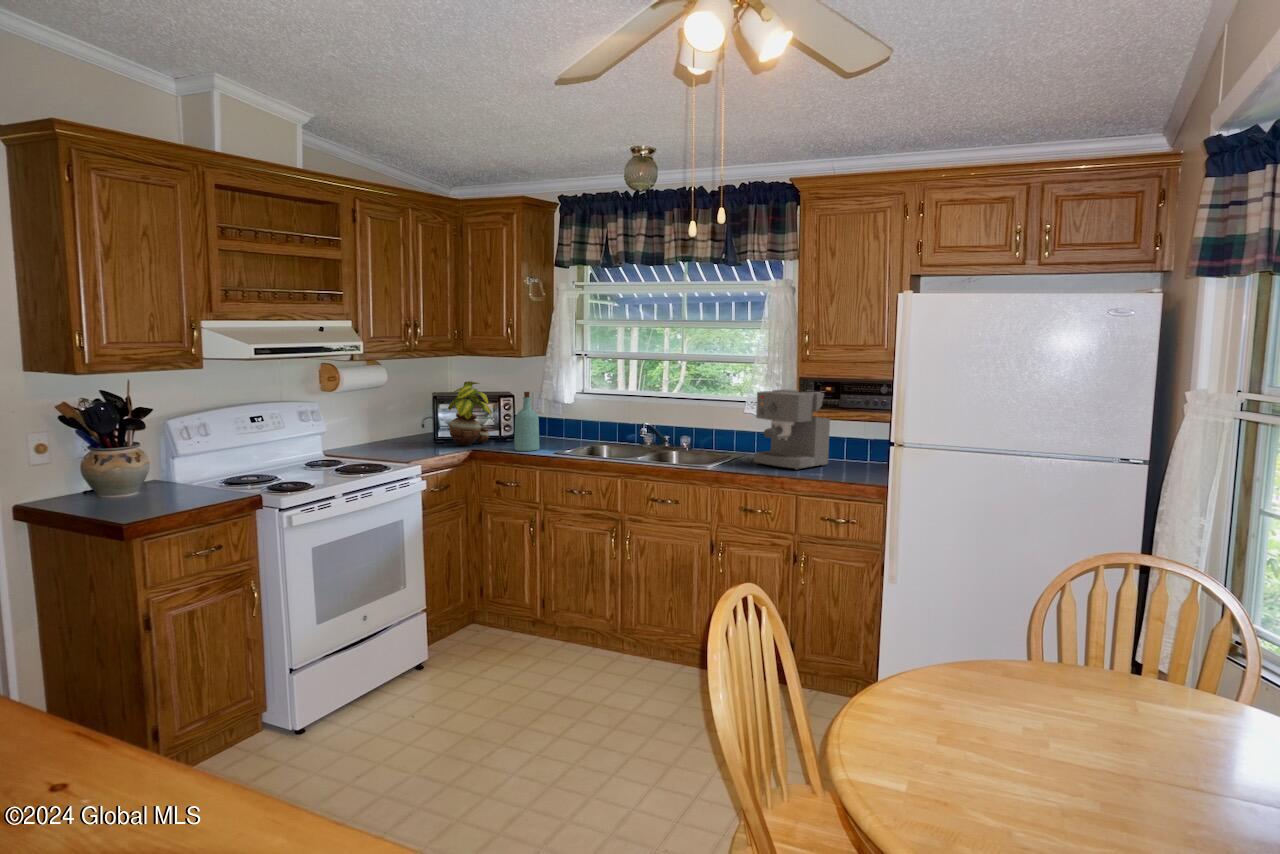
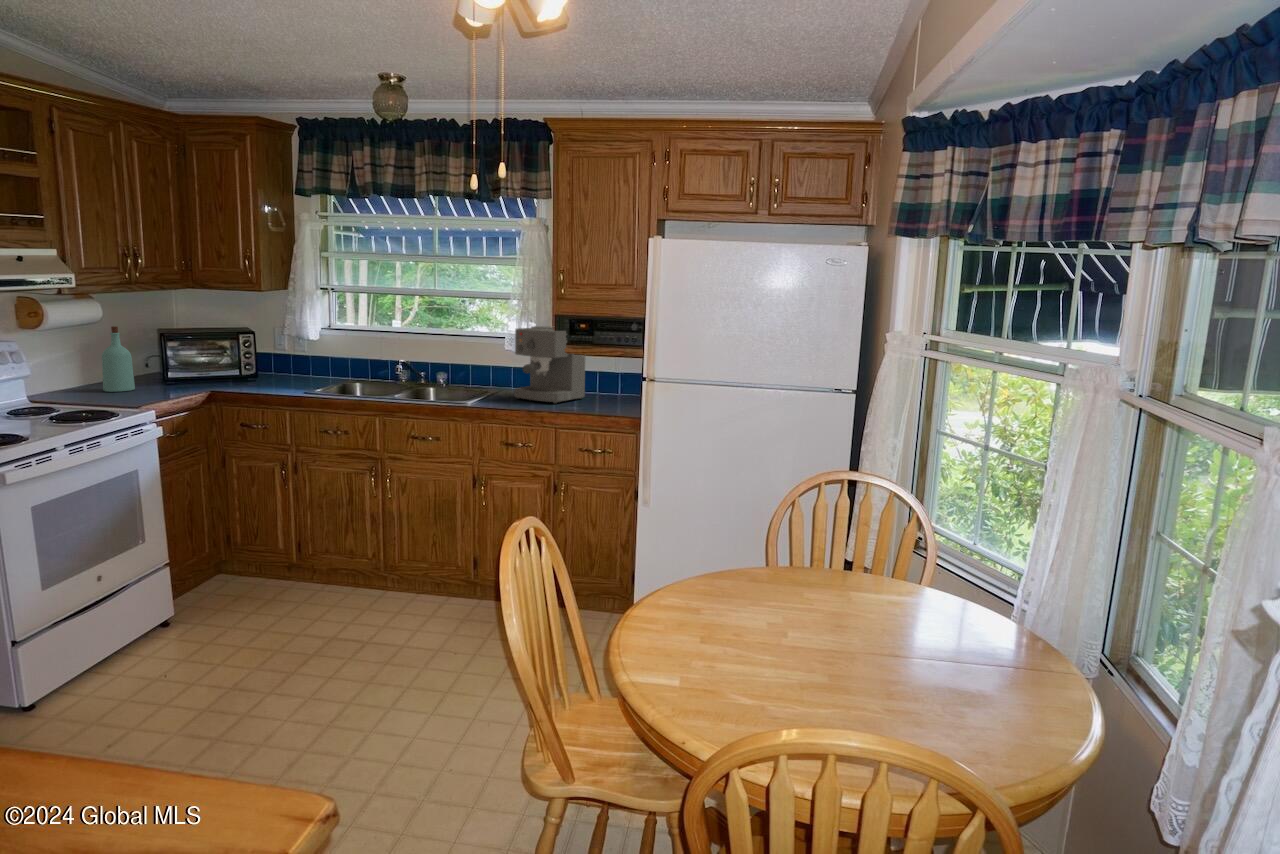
potted plant: present [448,381,491,446] -> none [176,318,231,388]
bottle: present [514,392,539,451] -> present [102,326,135,392]

